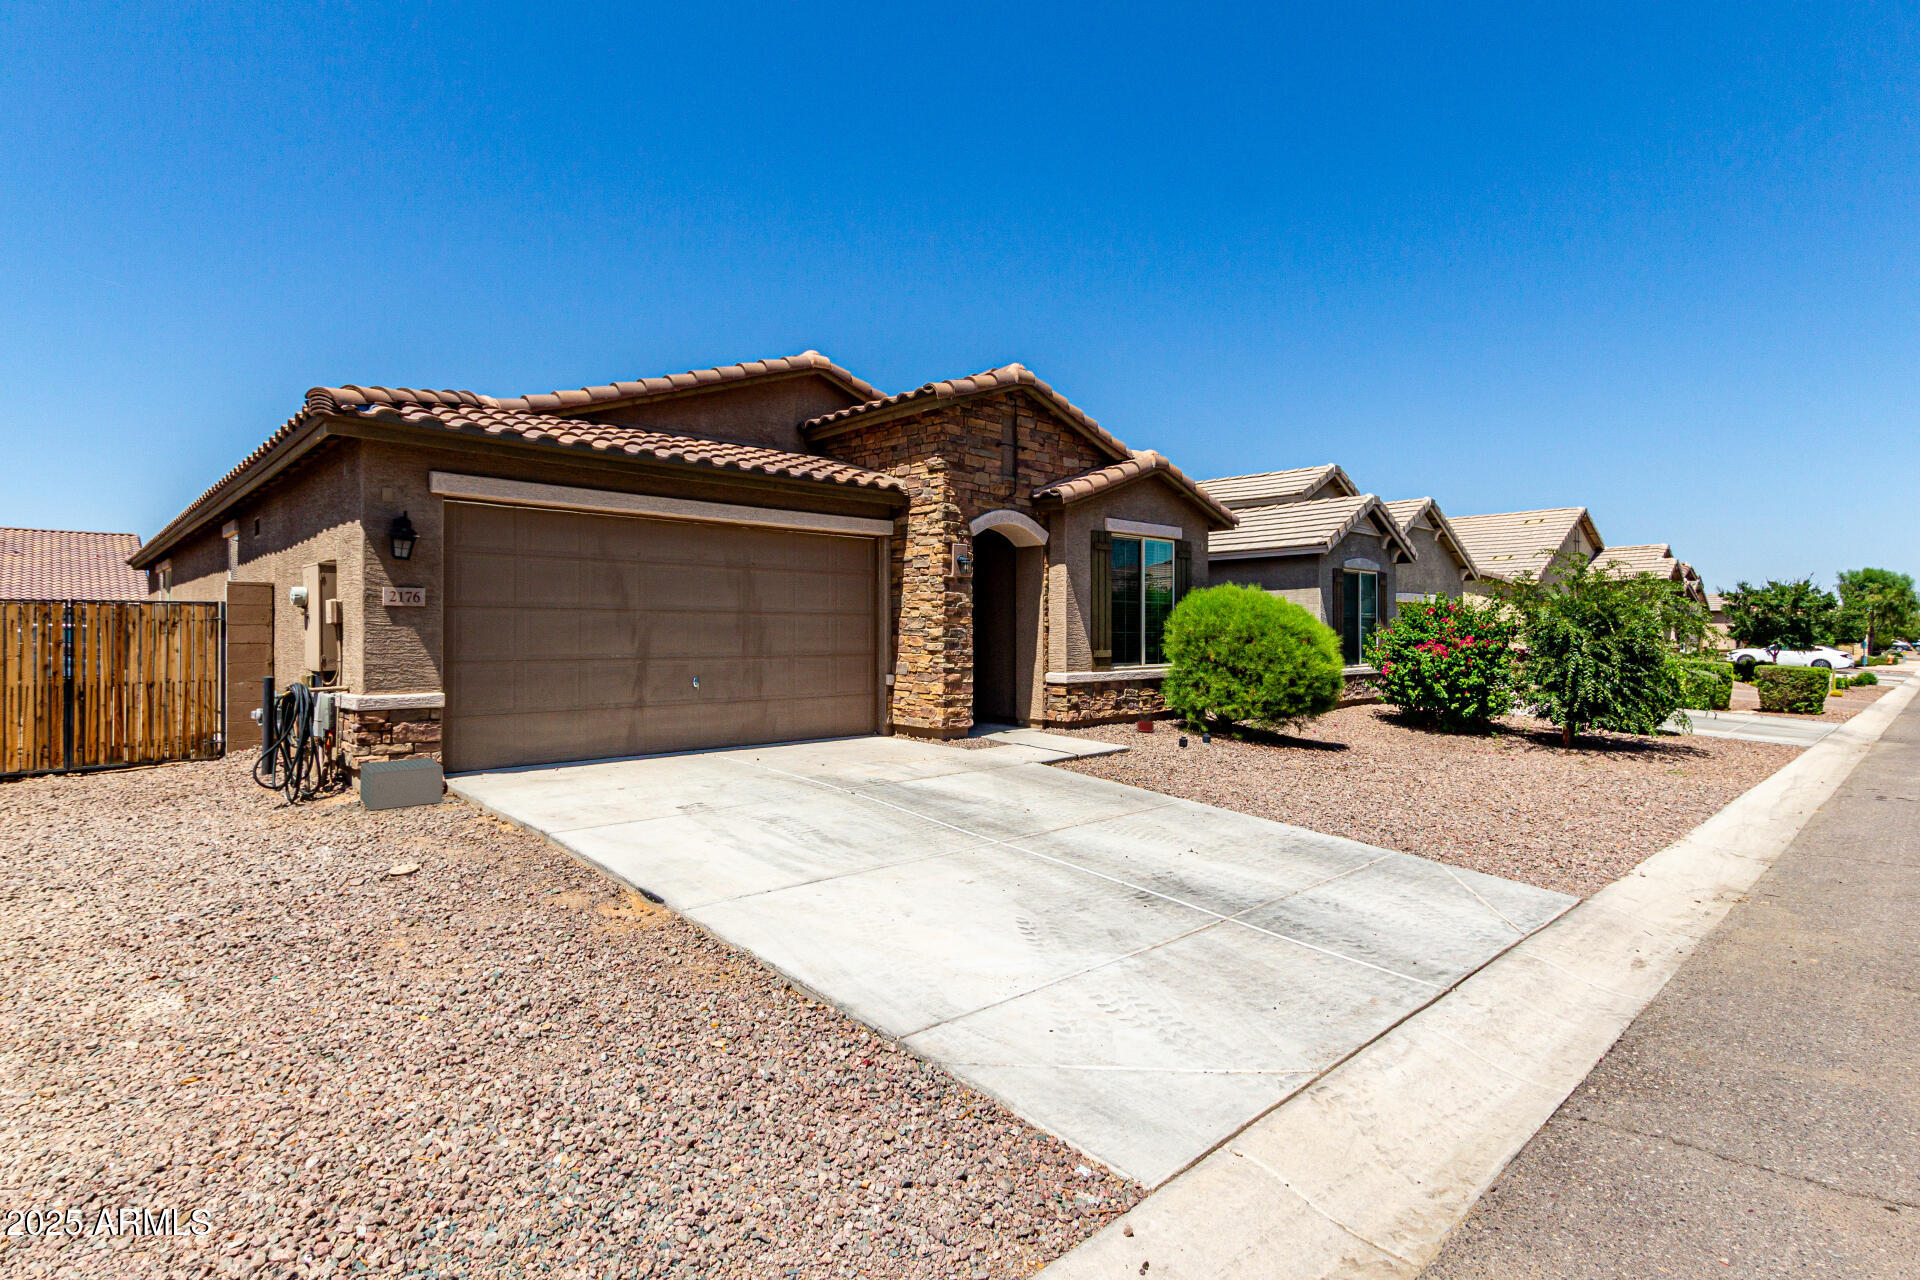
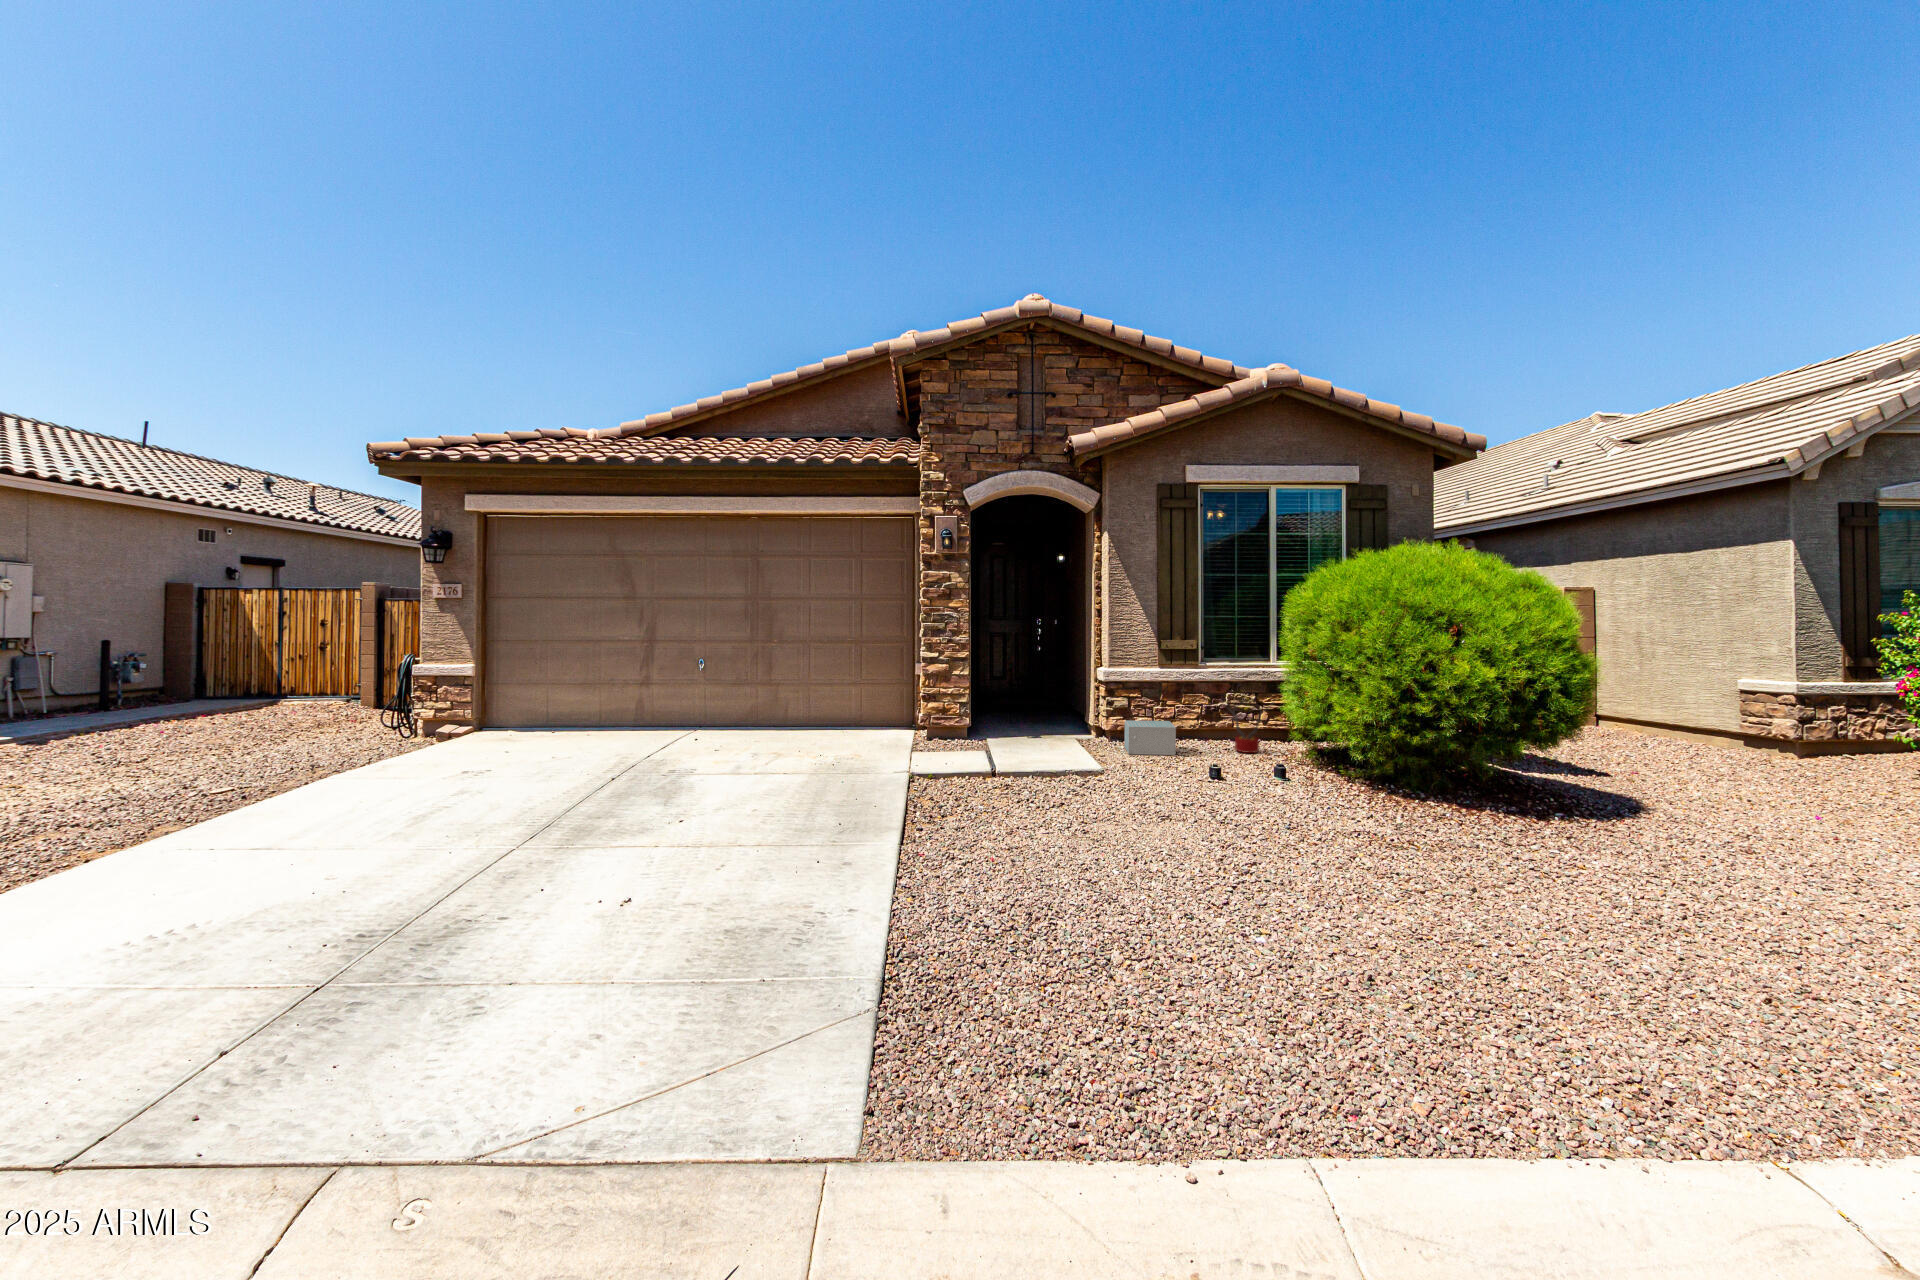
storage box: present [360,758,443,810] -> present [1124,720,1176,755]

